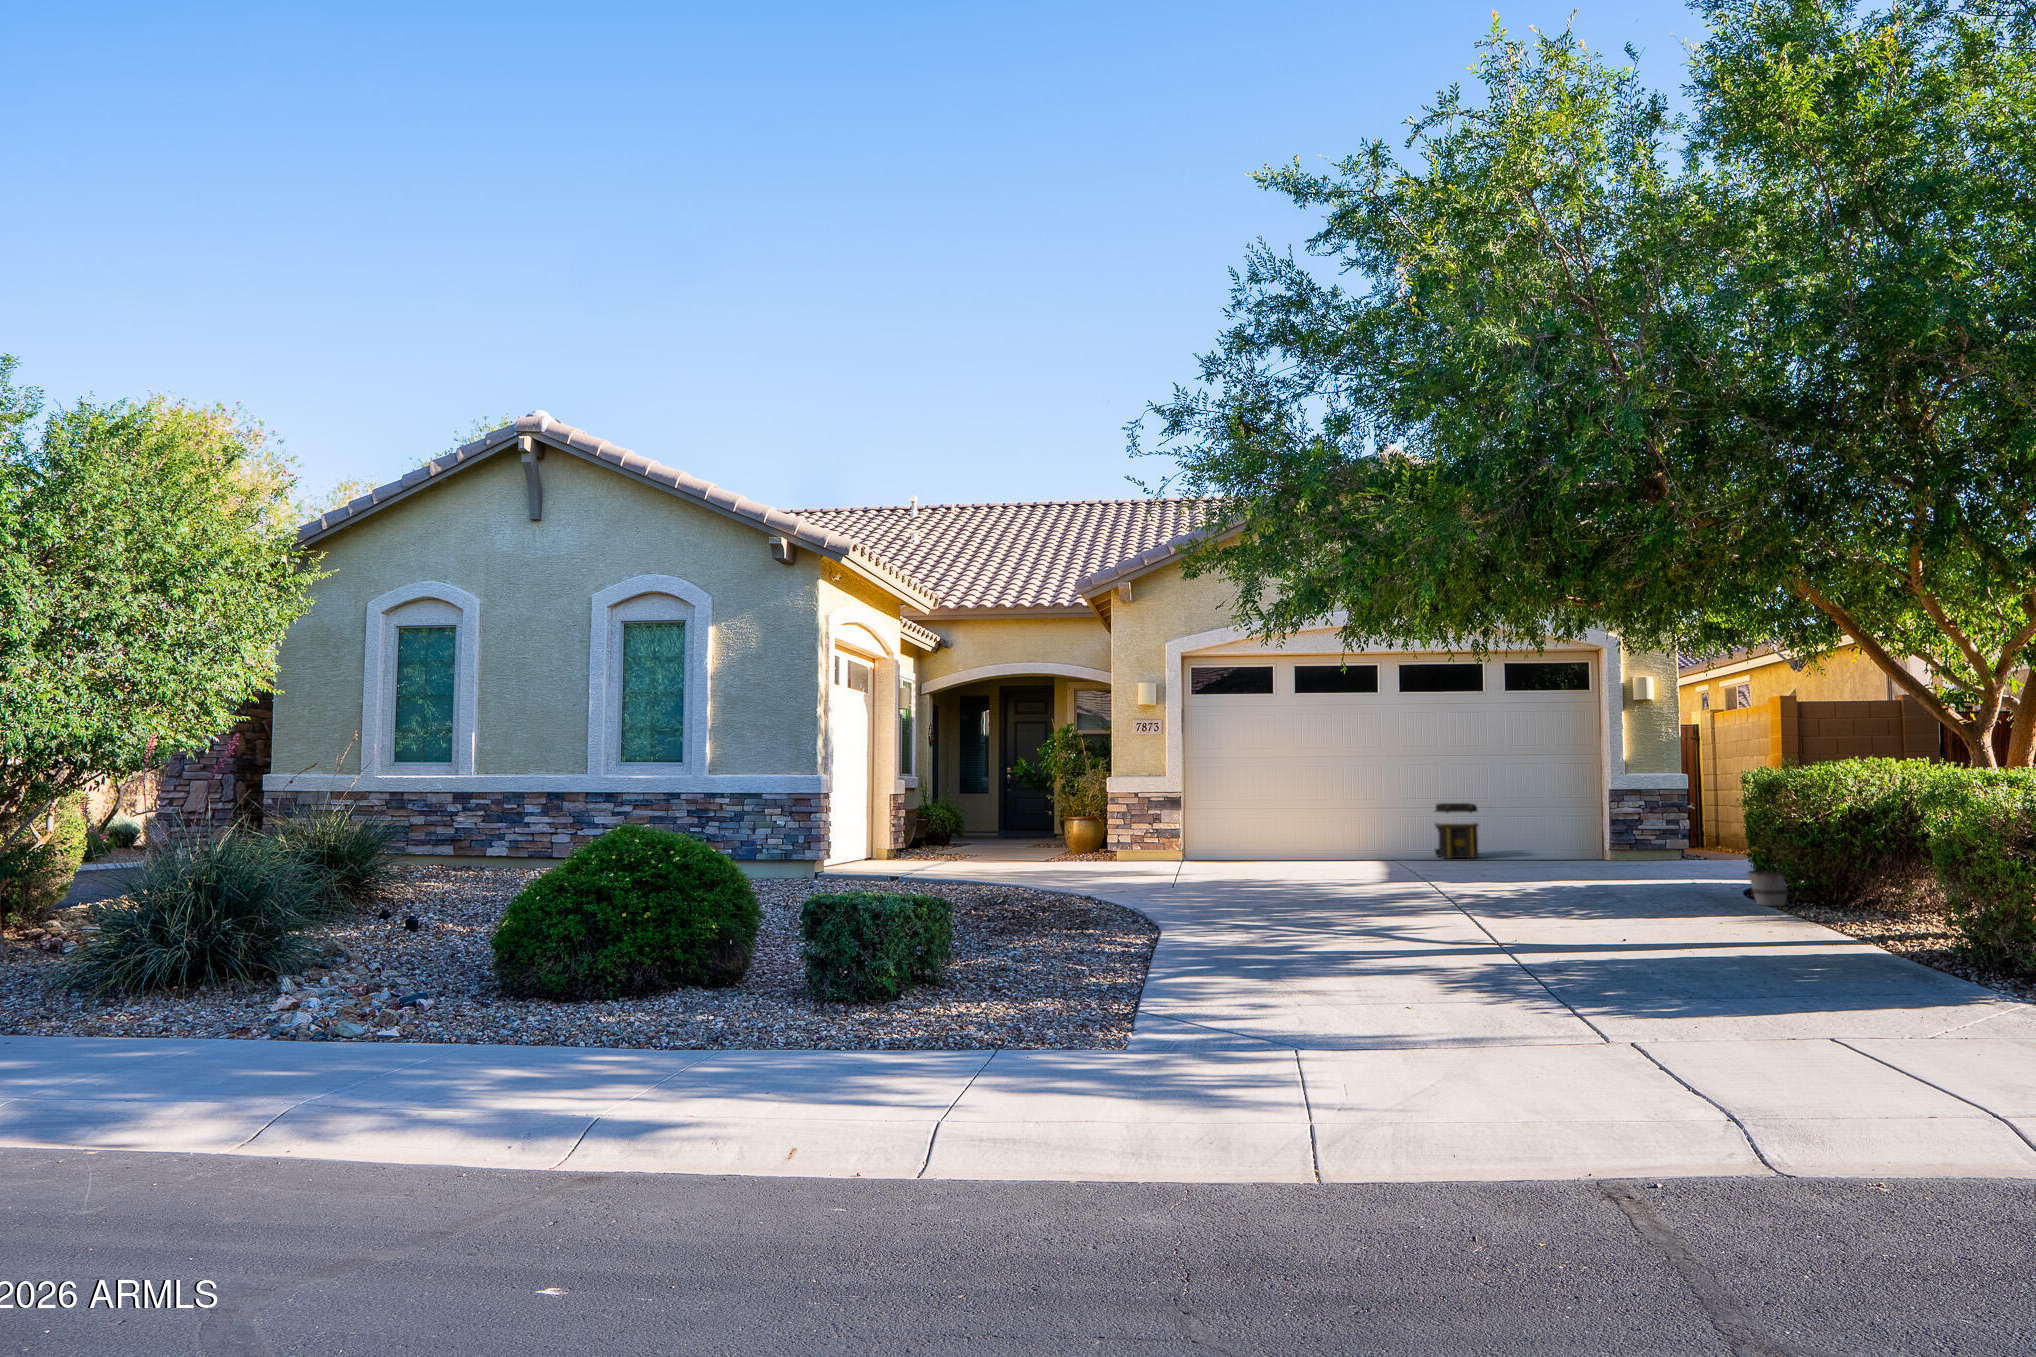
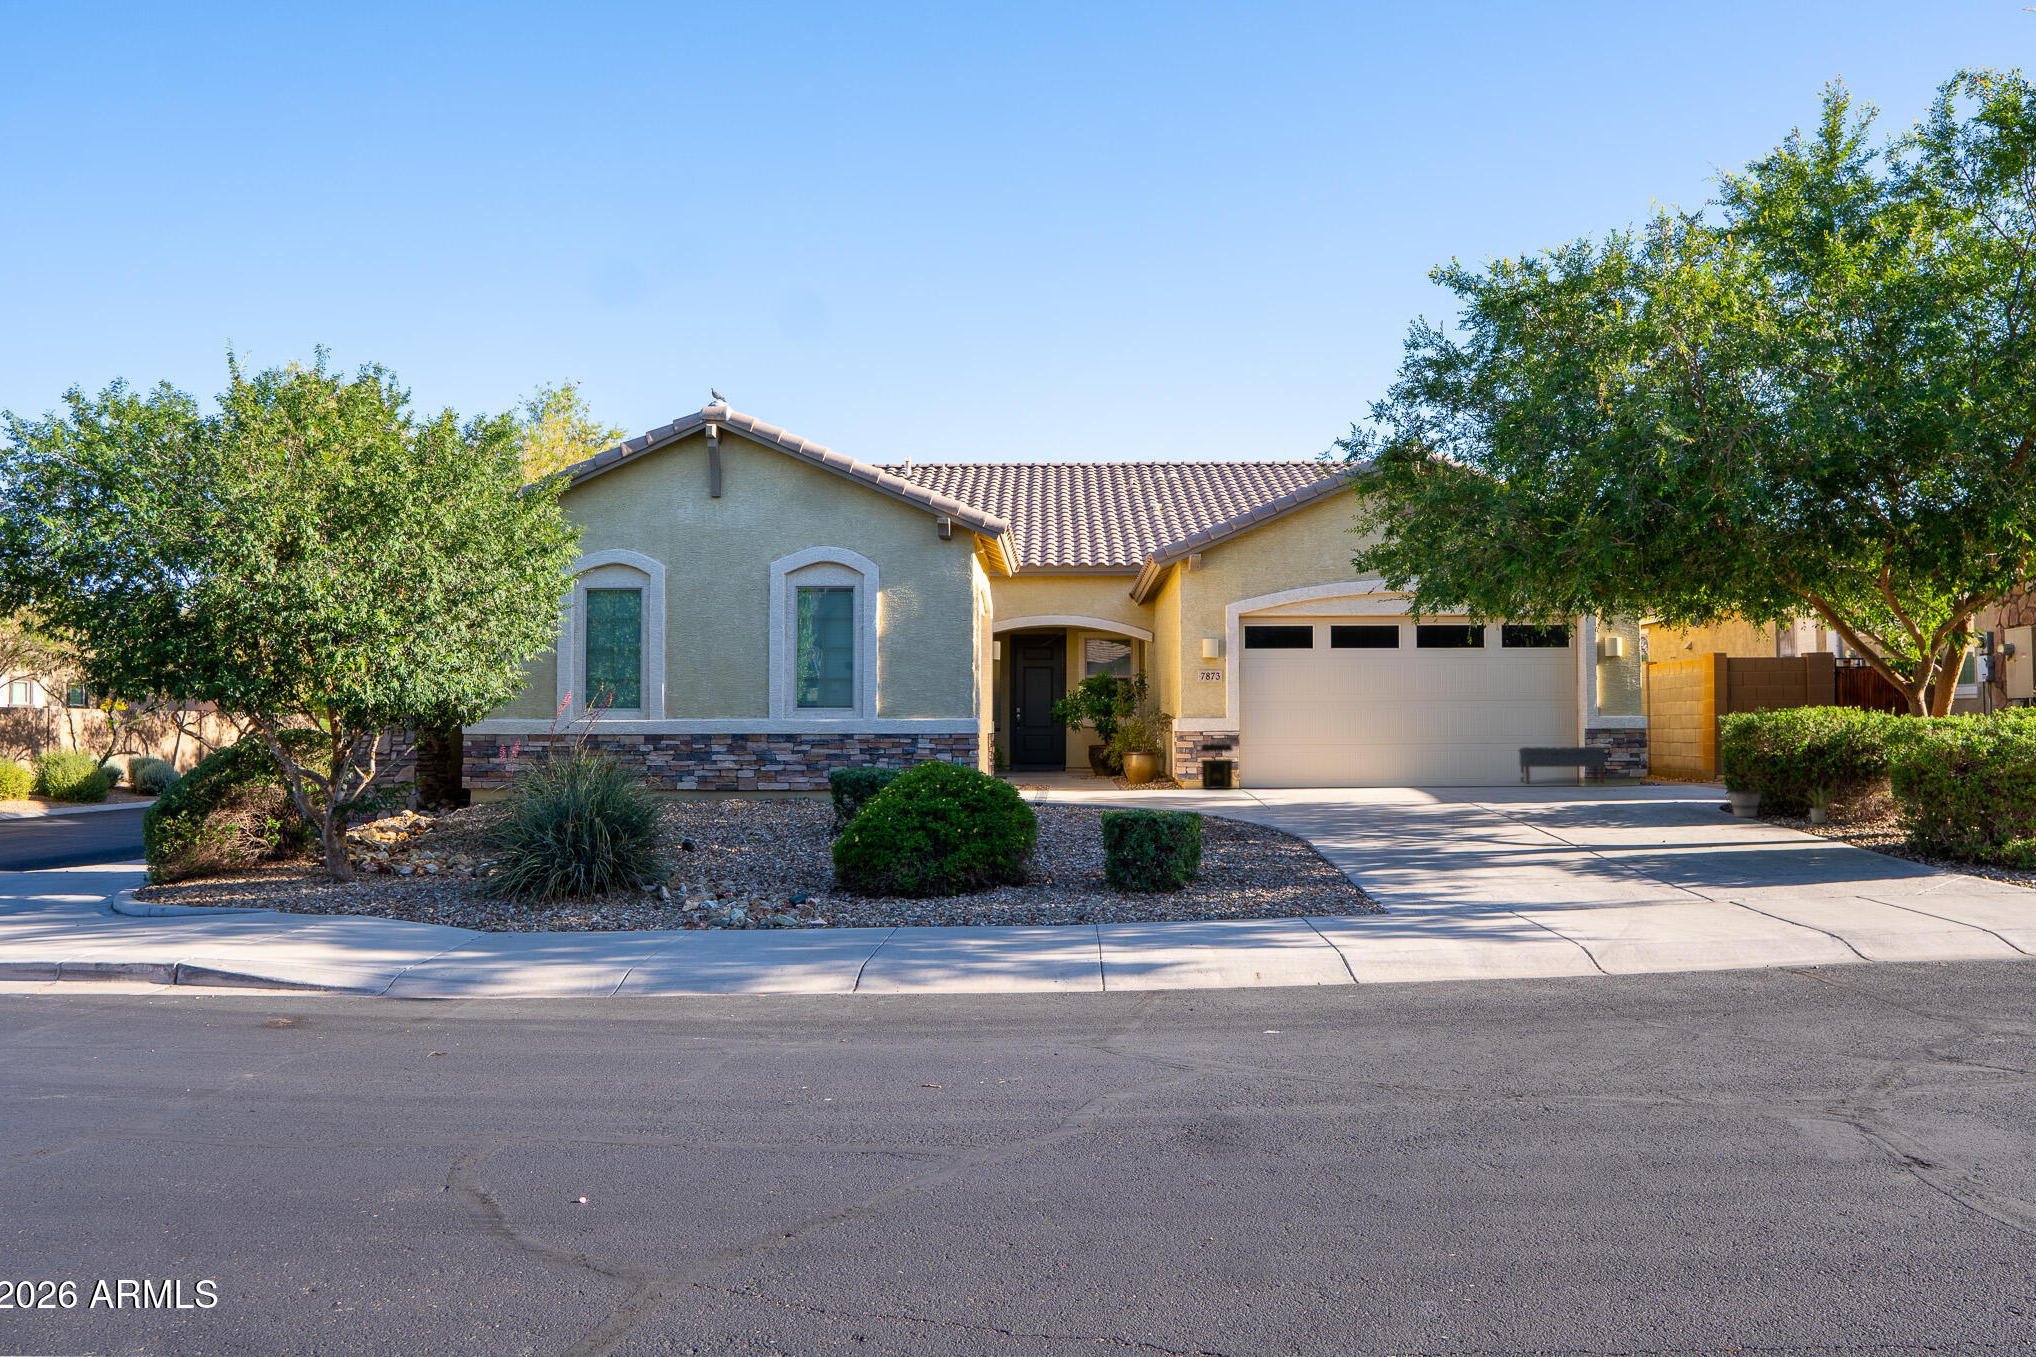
toolbox: present [1434,803,1478,859] -> present [1201,744,1233,789]
bench: none [1527,812,1633,858] -> present [1519,747,1605,784]
potted plant: none [1824,864,1897,916] -> present [1792,787,1835,823]

